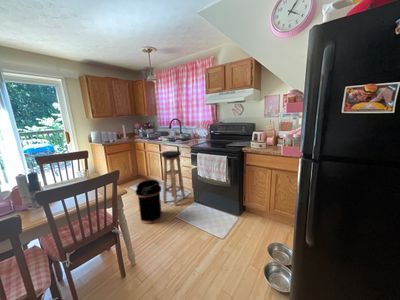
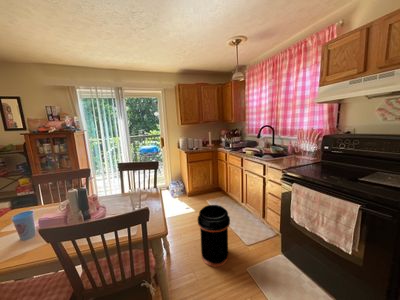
bar stool: present [161,151,185,205] -> none [236,169,268,249]

